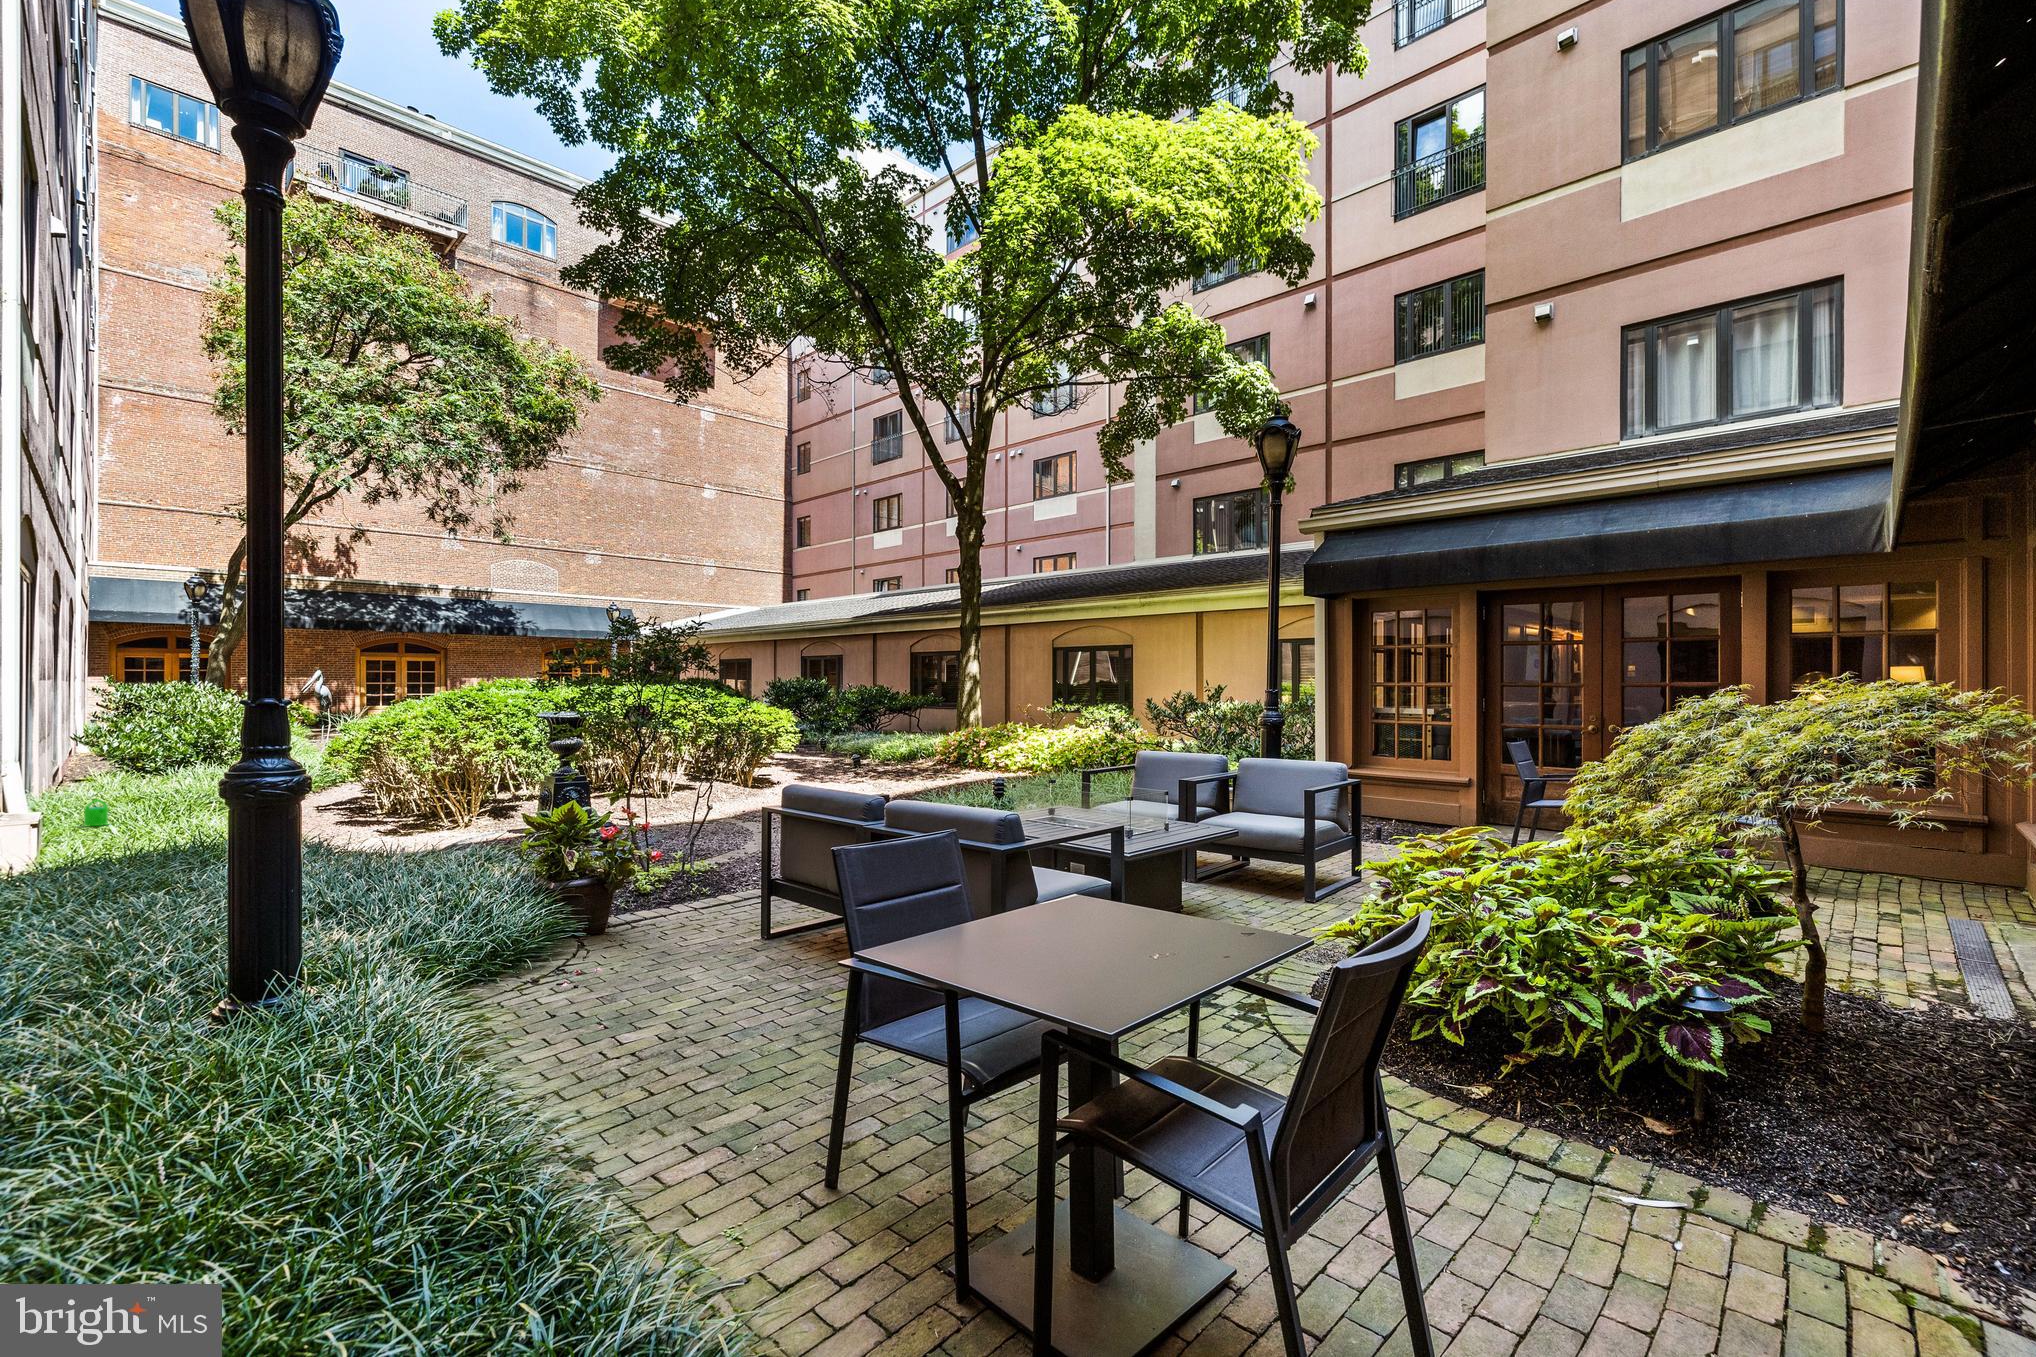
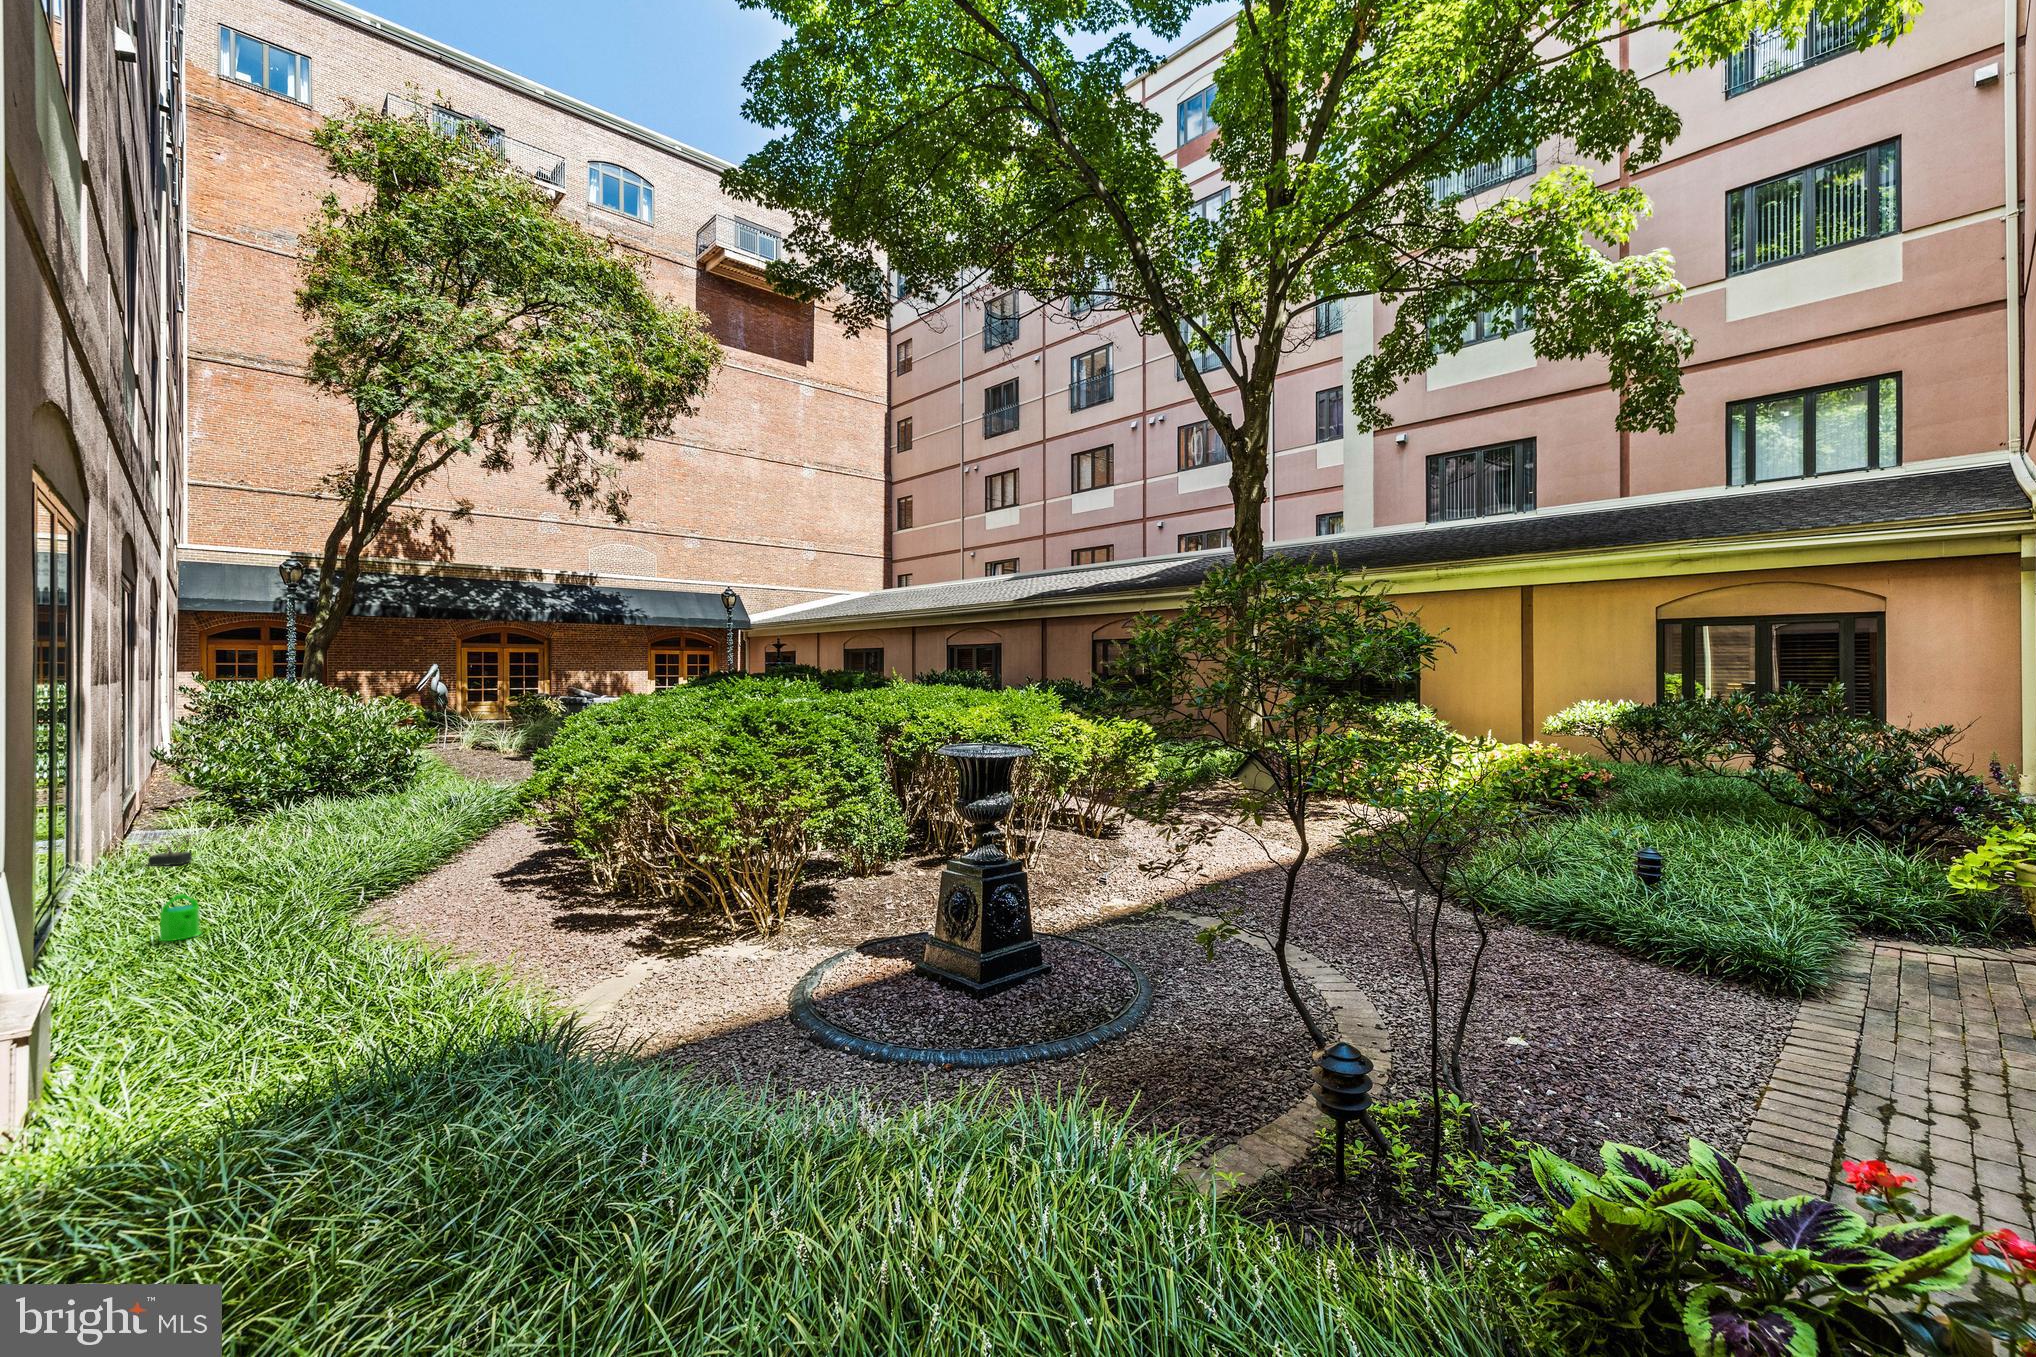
decorative plant: none [65,773,108,800] -> present [139,828,197,866]

